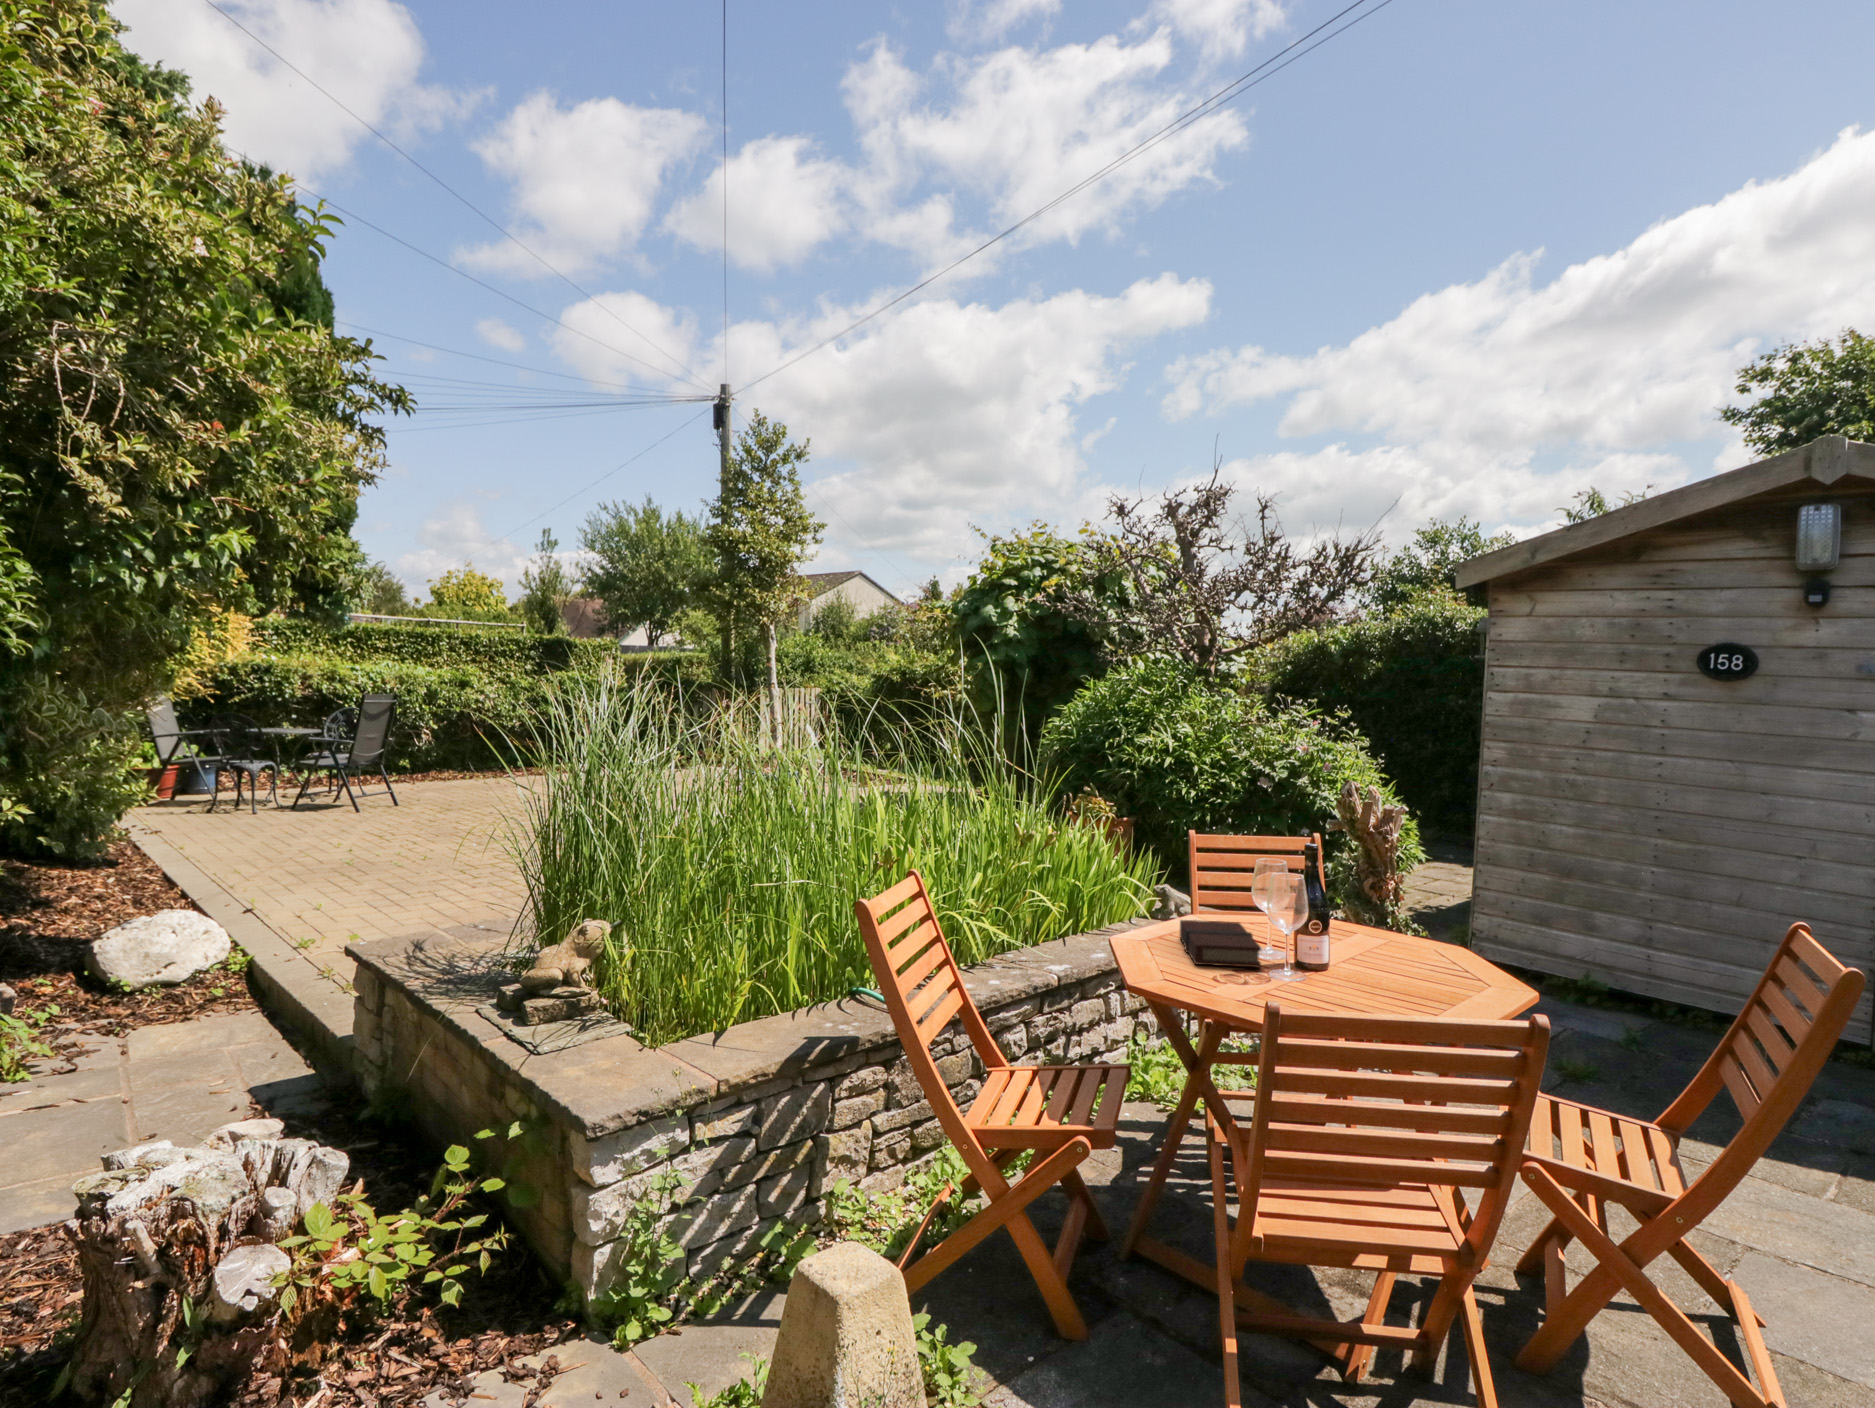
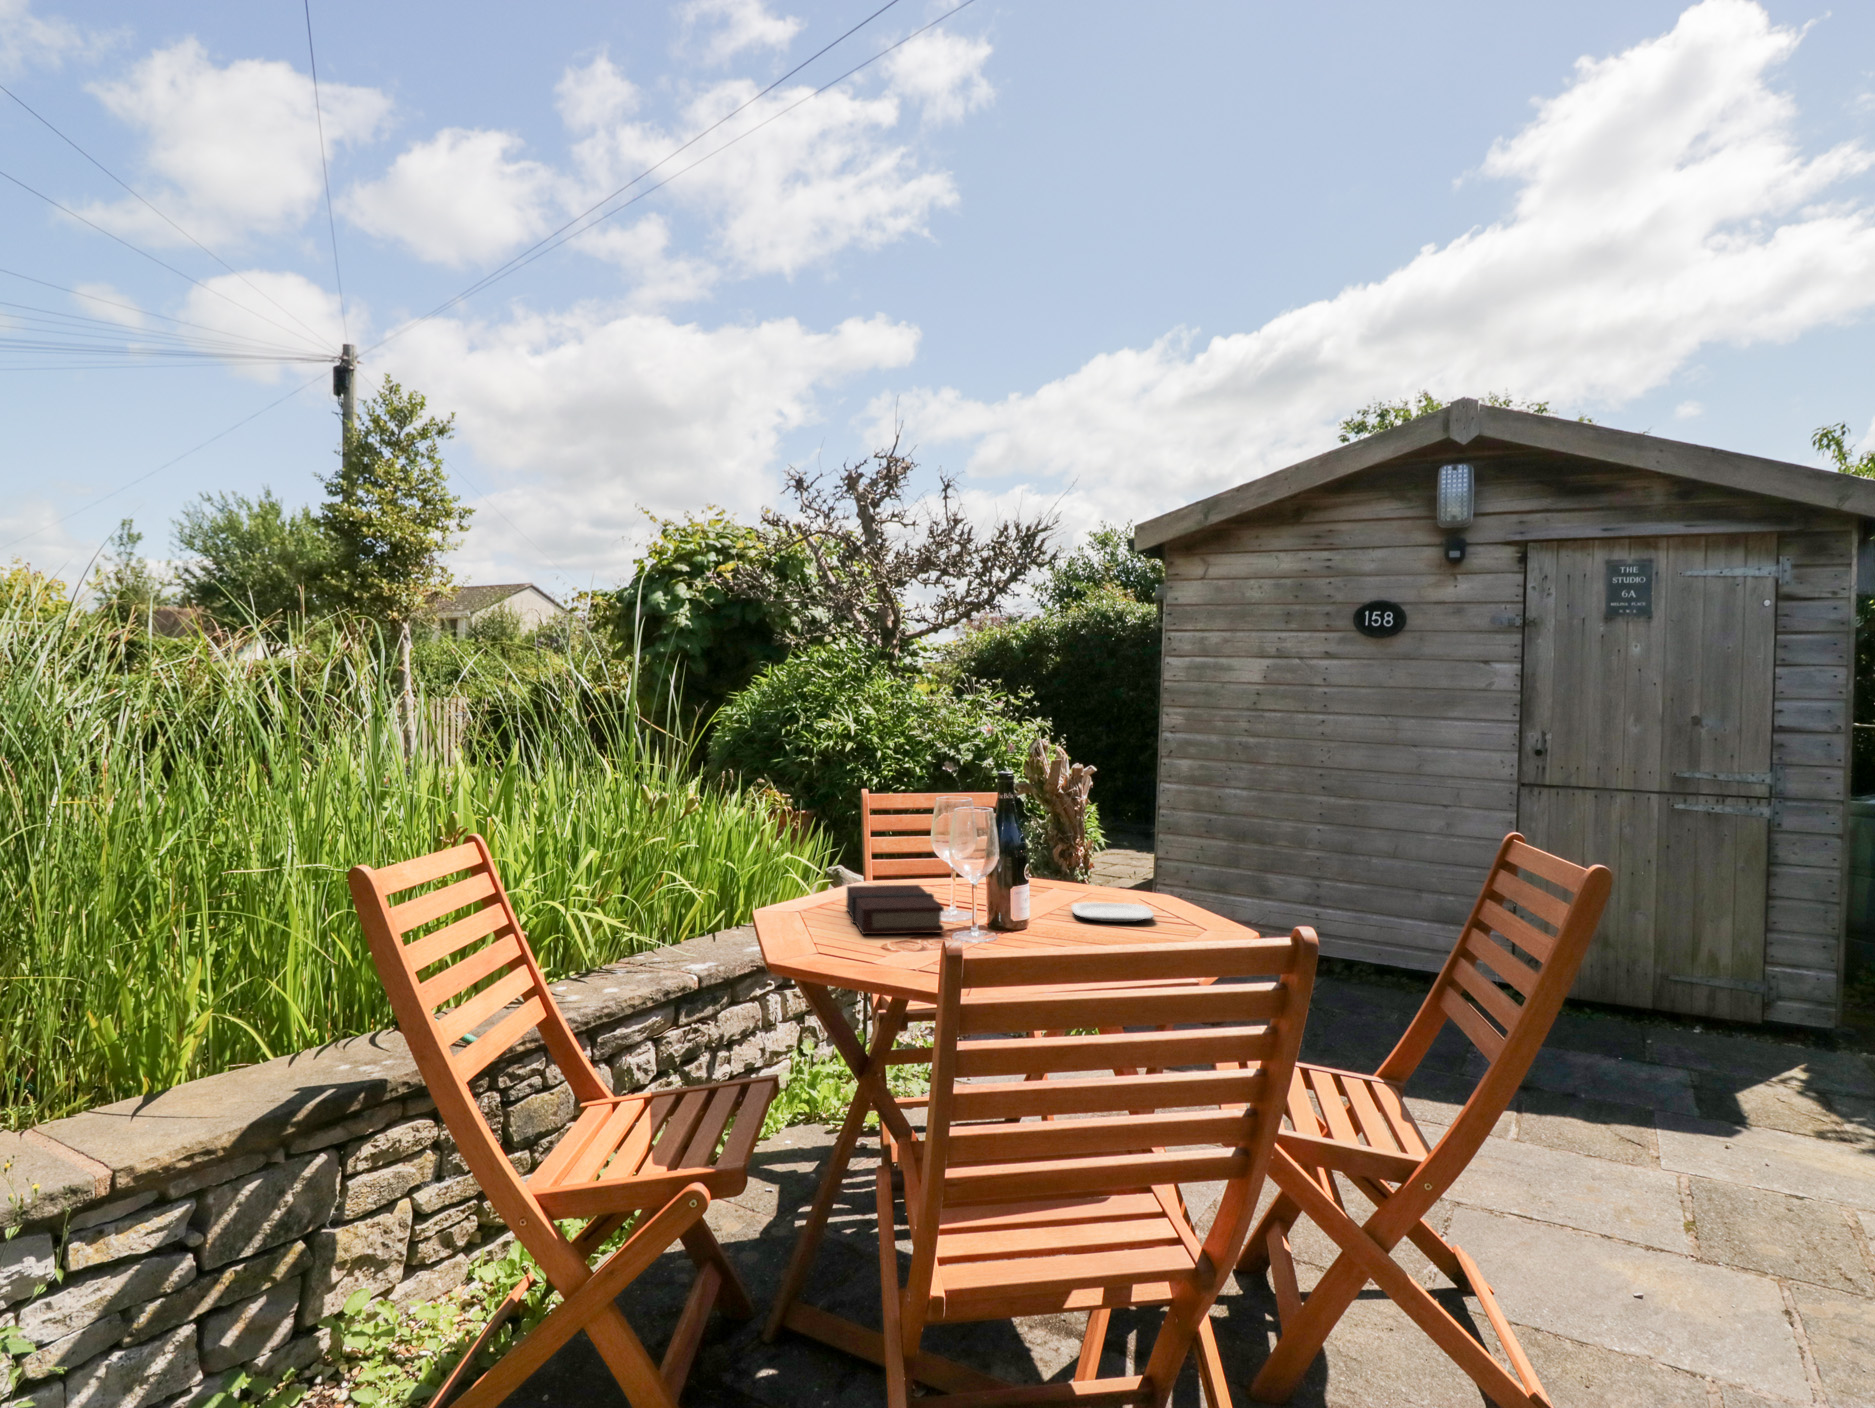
plate: none [1372,946,1448,968] -> present [1071,902,1154,922]

